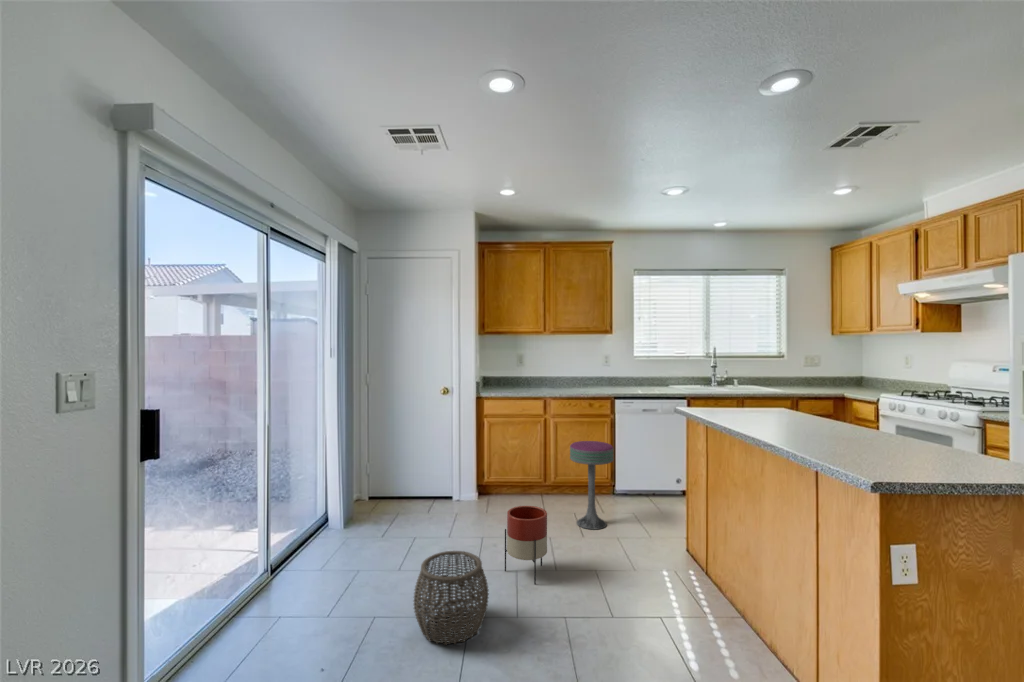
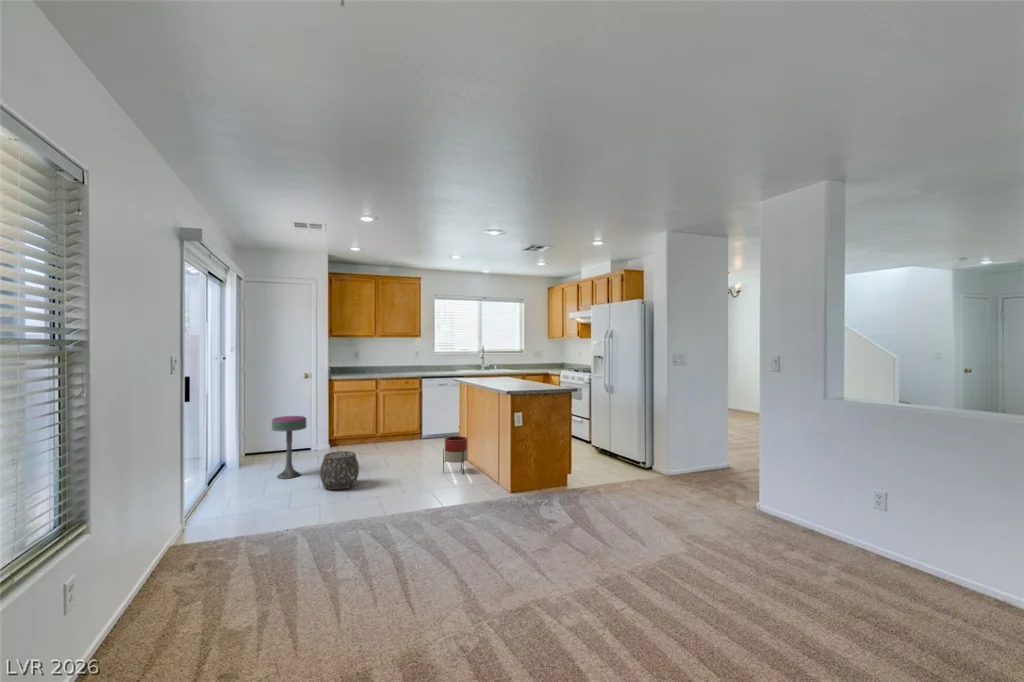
bar stool: present [570,441,614,530] -> present [272,416,306,479]
planter: present [505,506,547,584] -> present [443,436,467,474]

